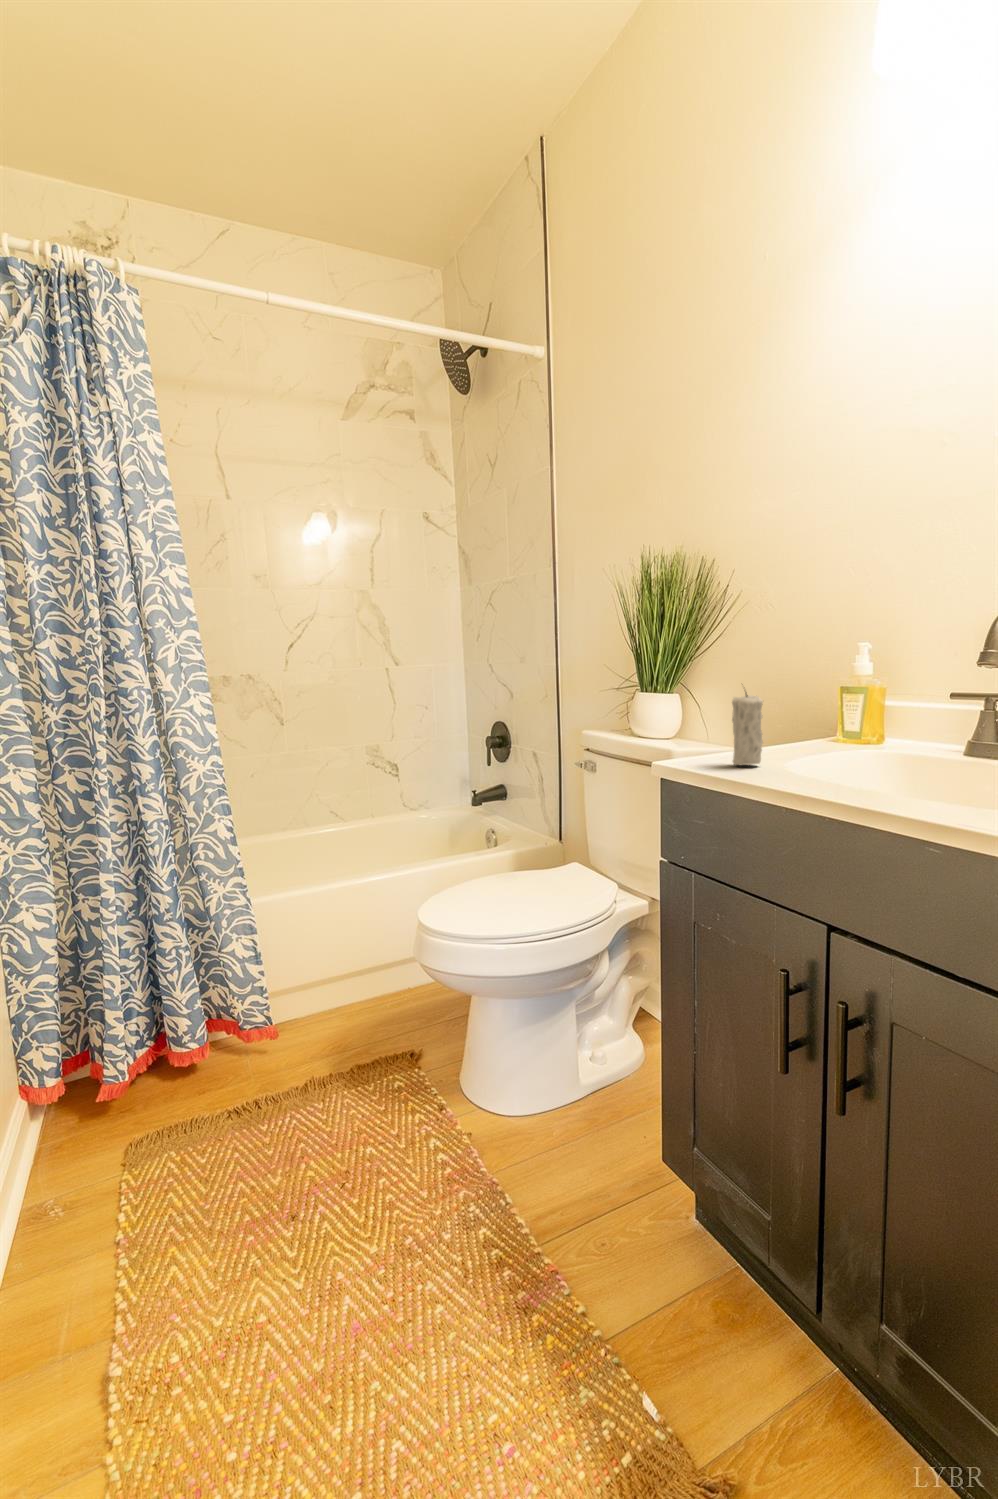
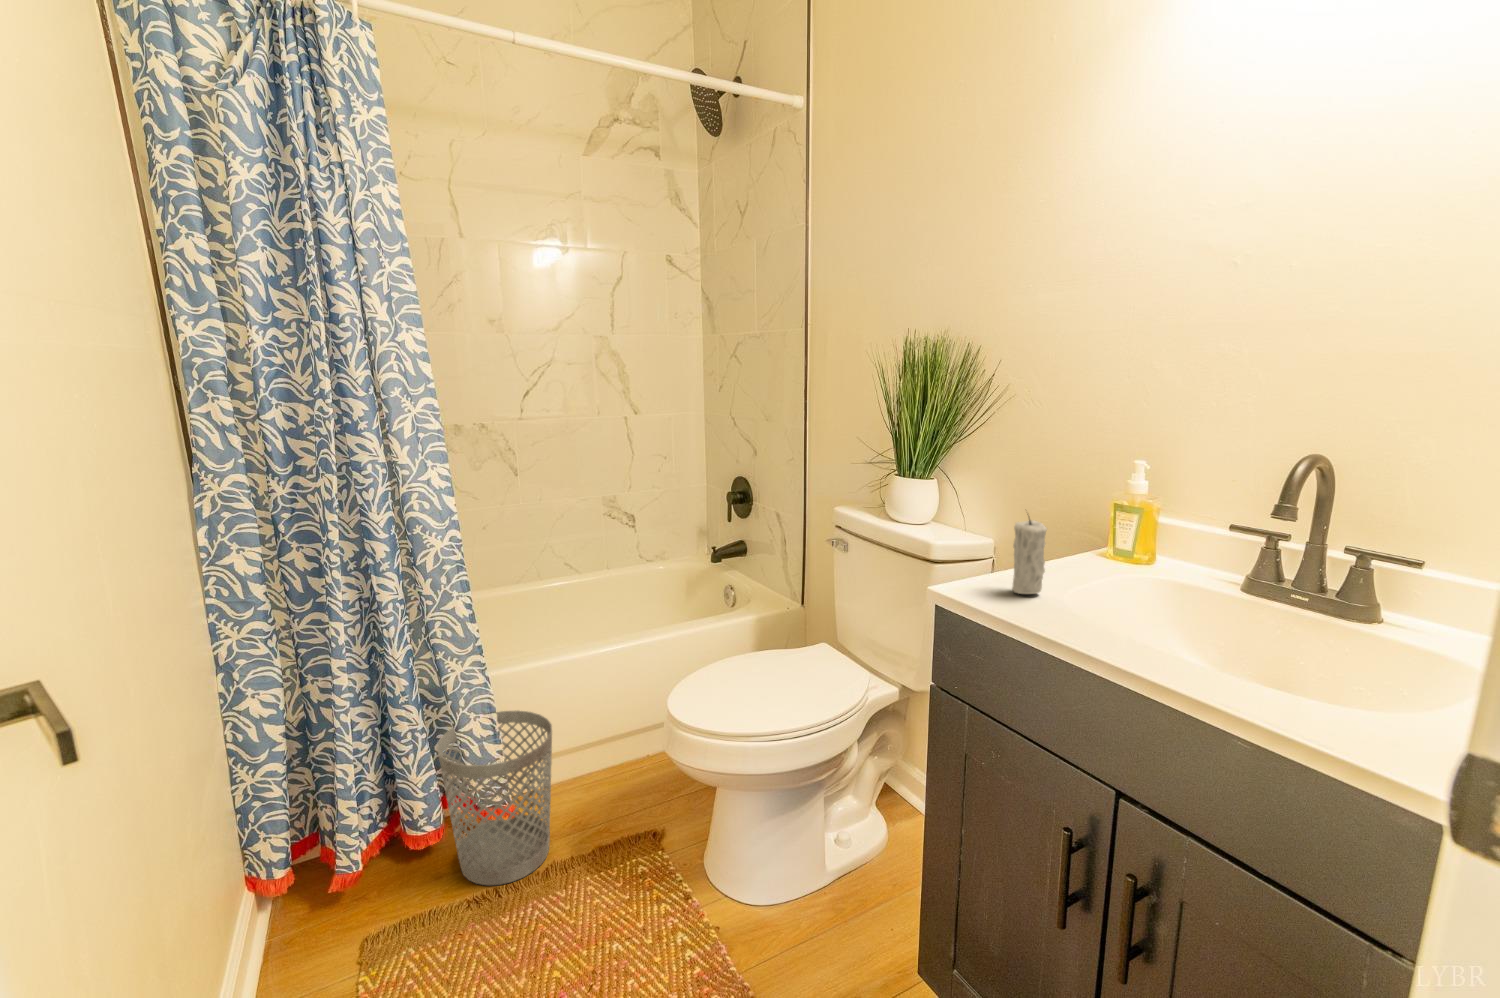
wastebasket: none [200,934,311,1100] -> present [437,710,552,885]

